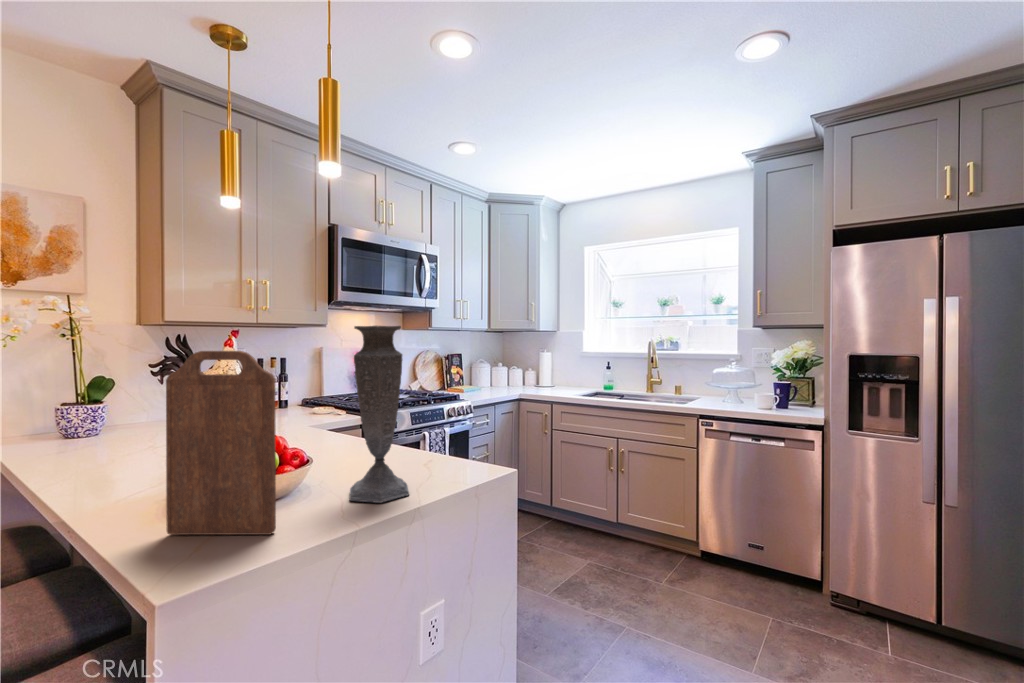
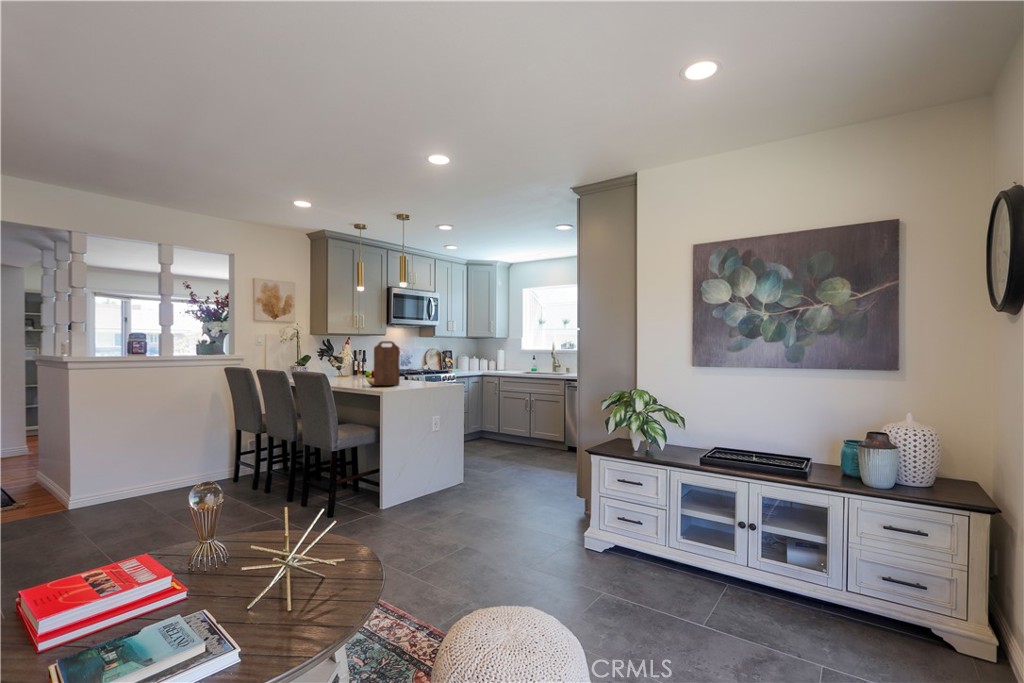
vase: present [349,326,409,503] -> none [413,335,430,383]

